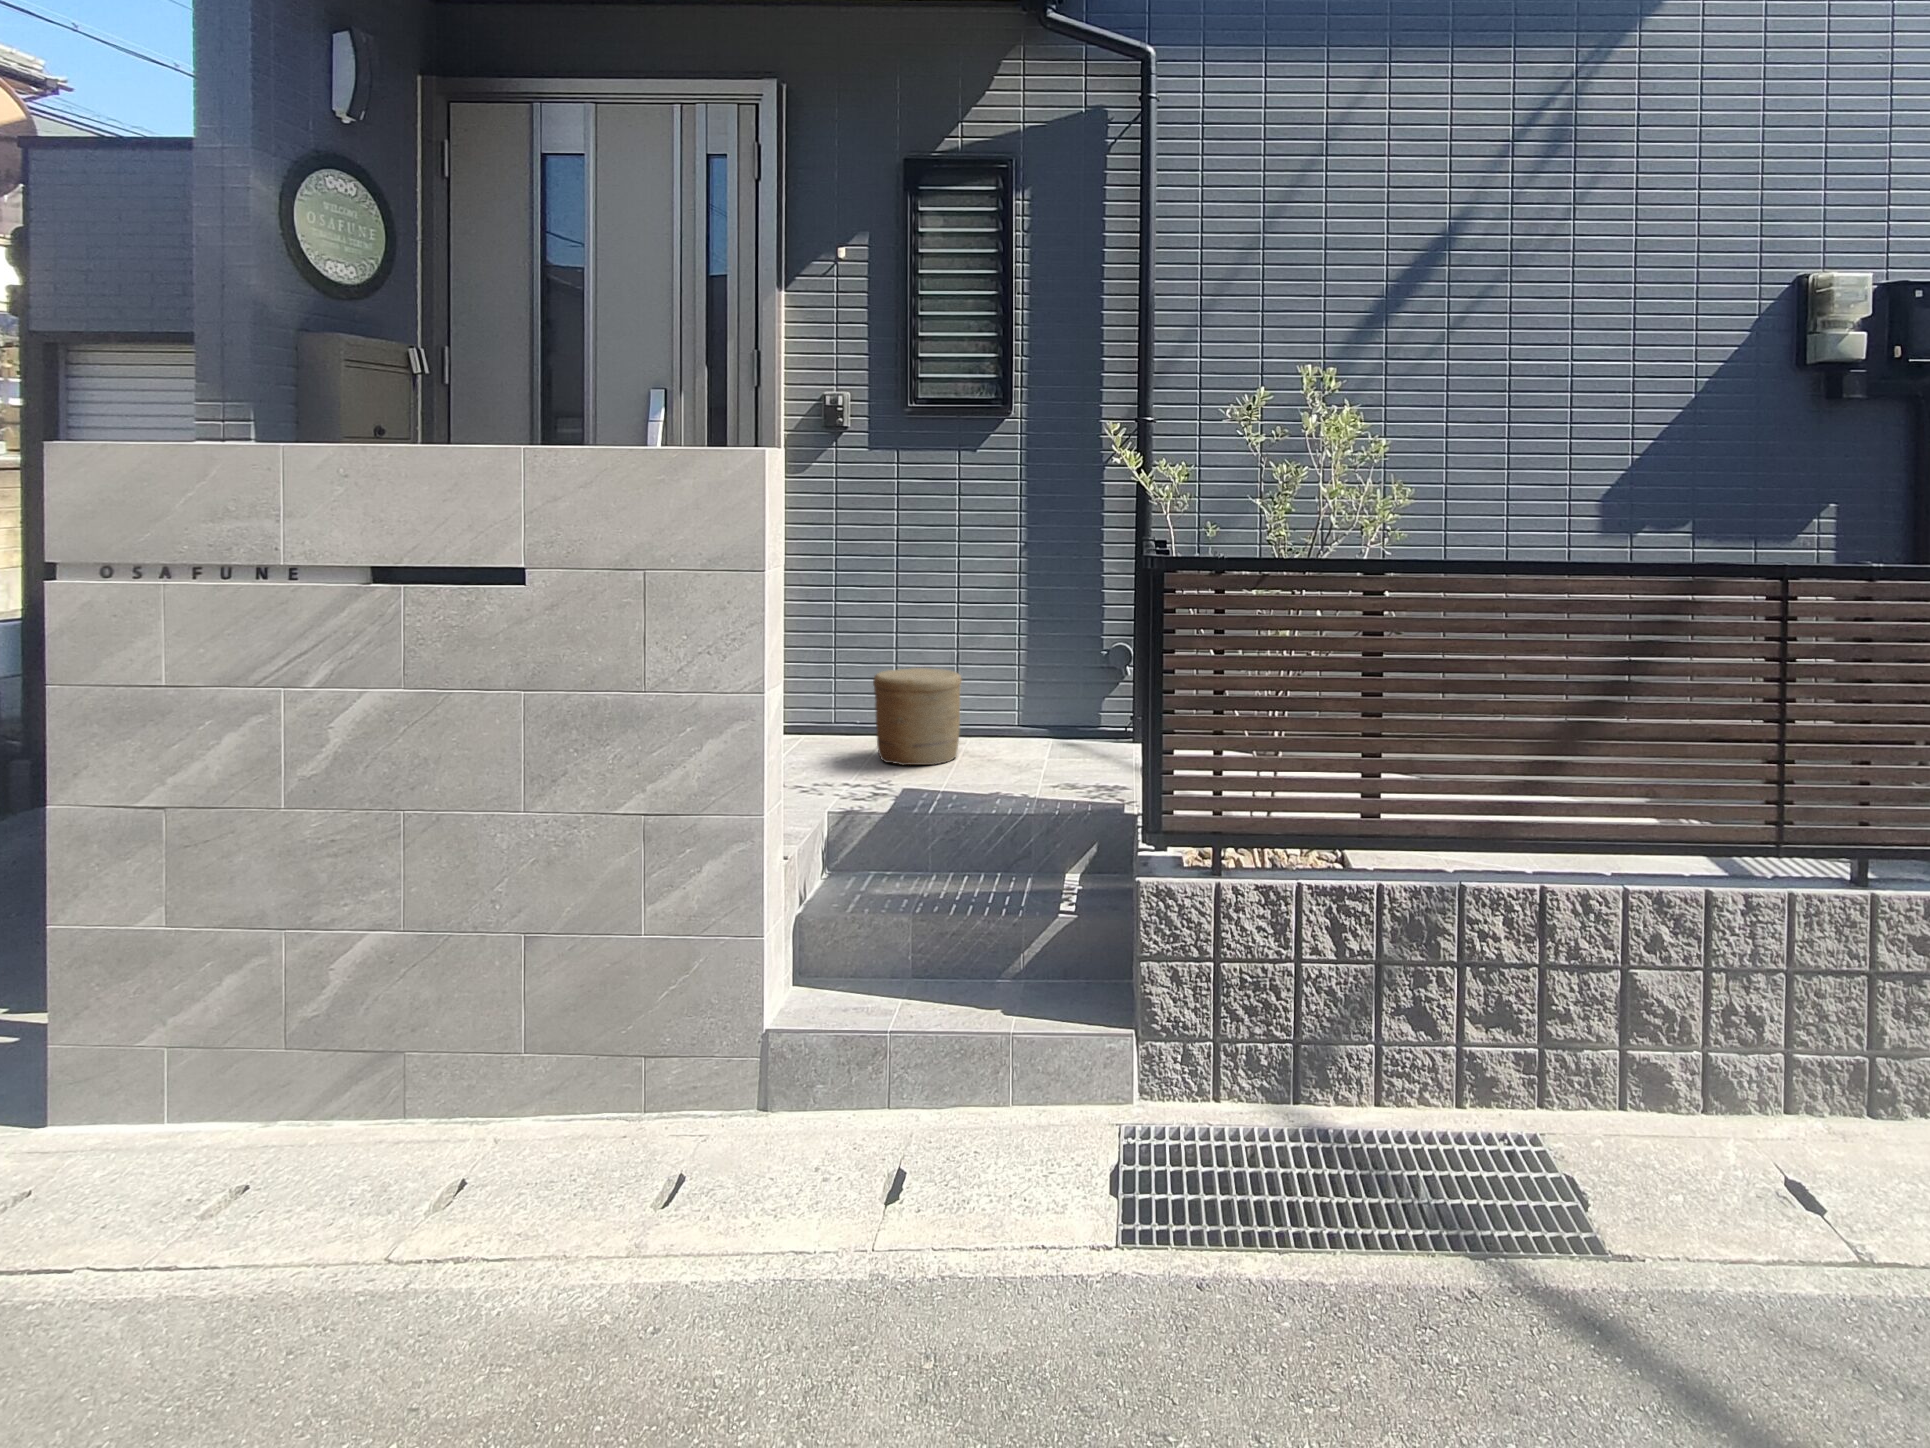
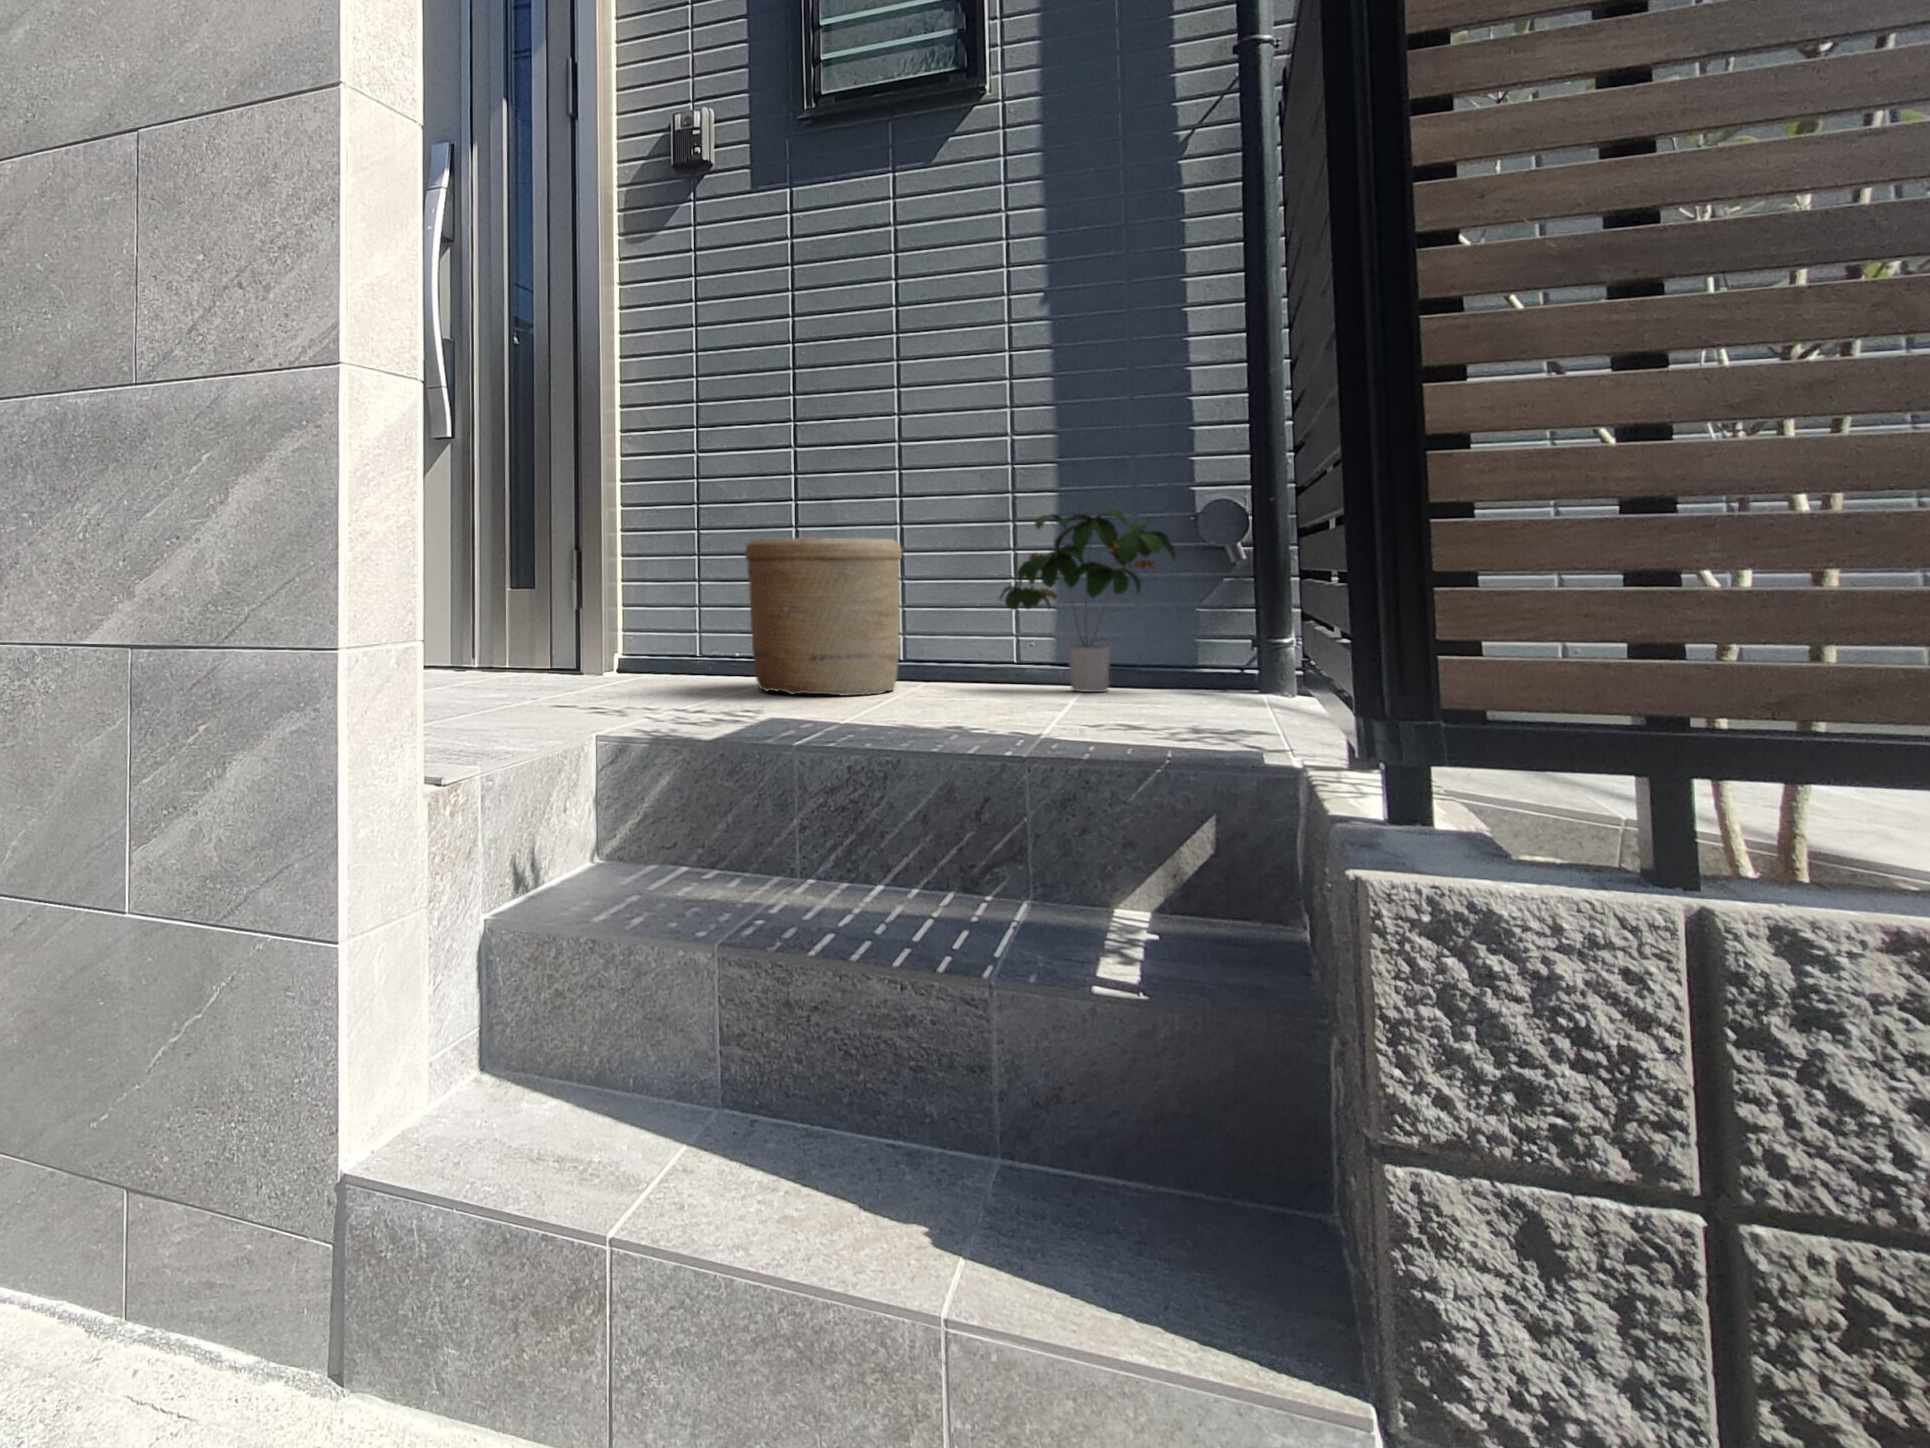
potted plant: none [1013,657,1103,755] -> present [1000,510,1176,692]

